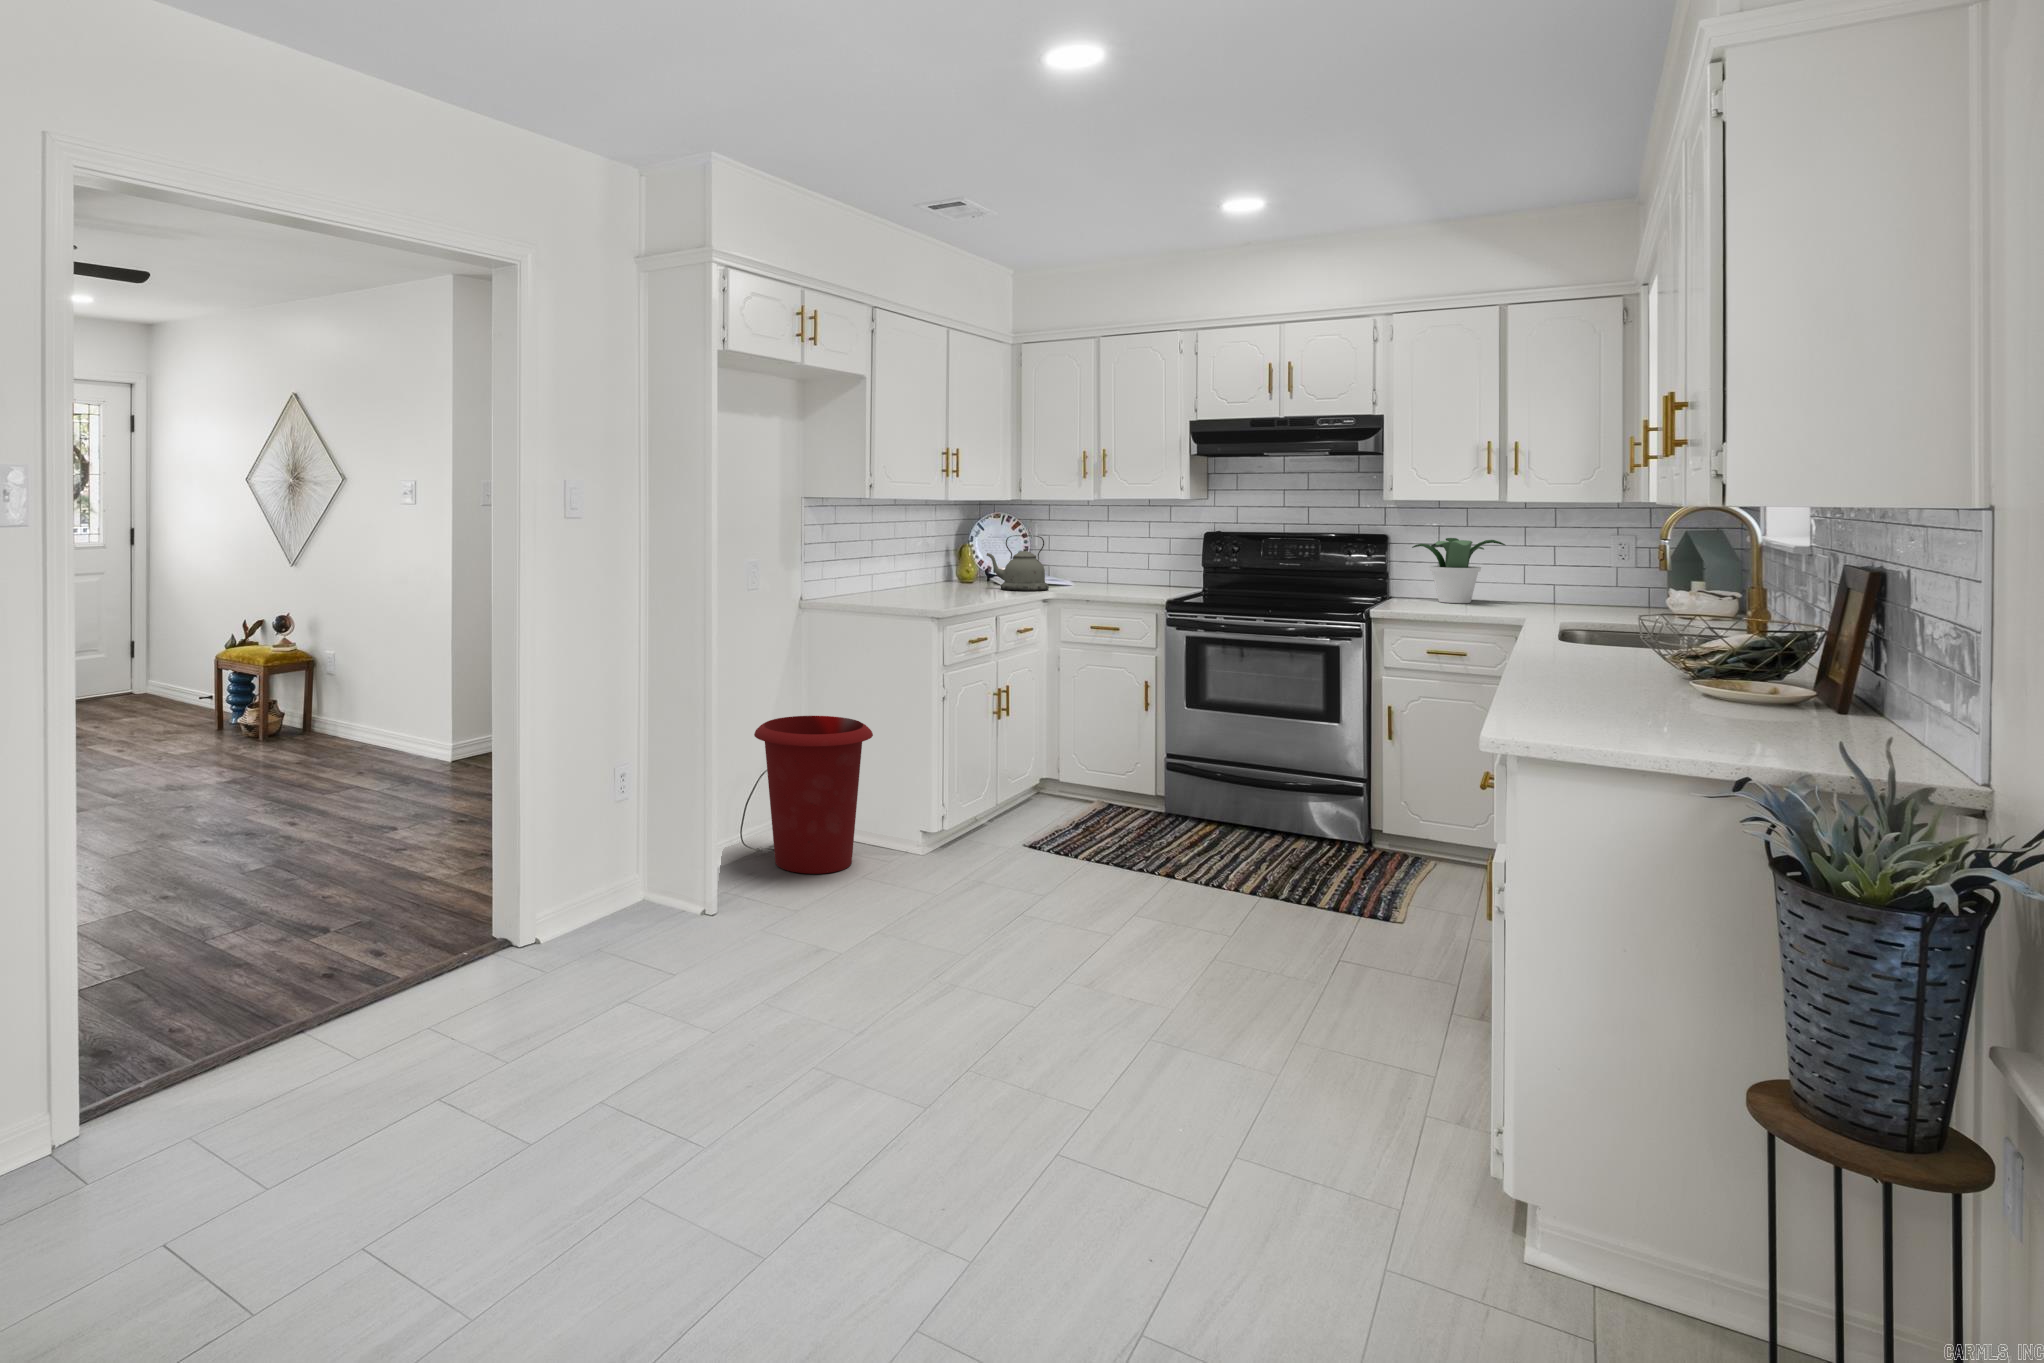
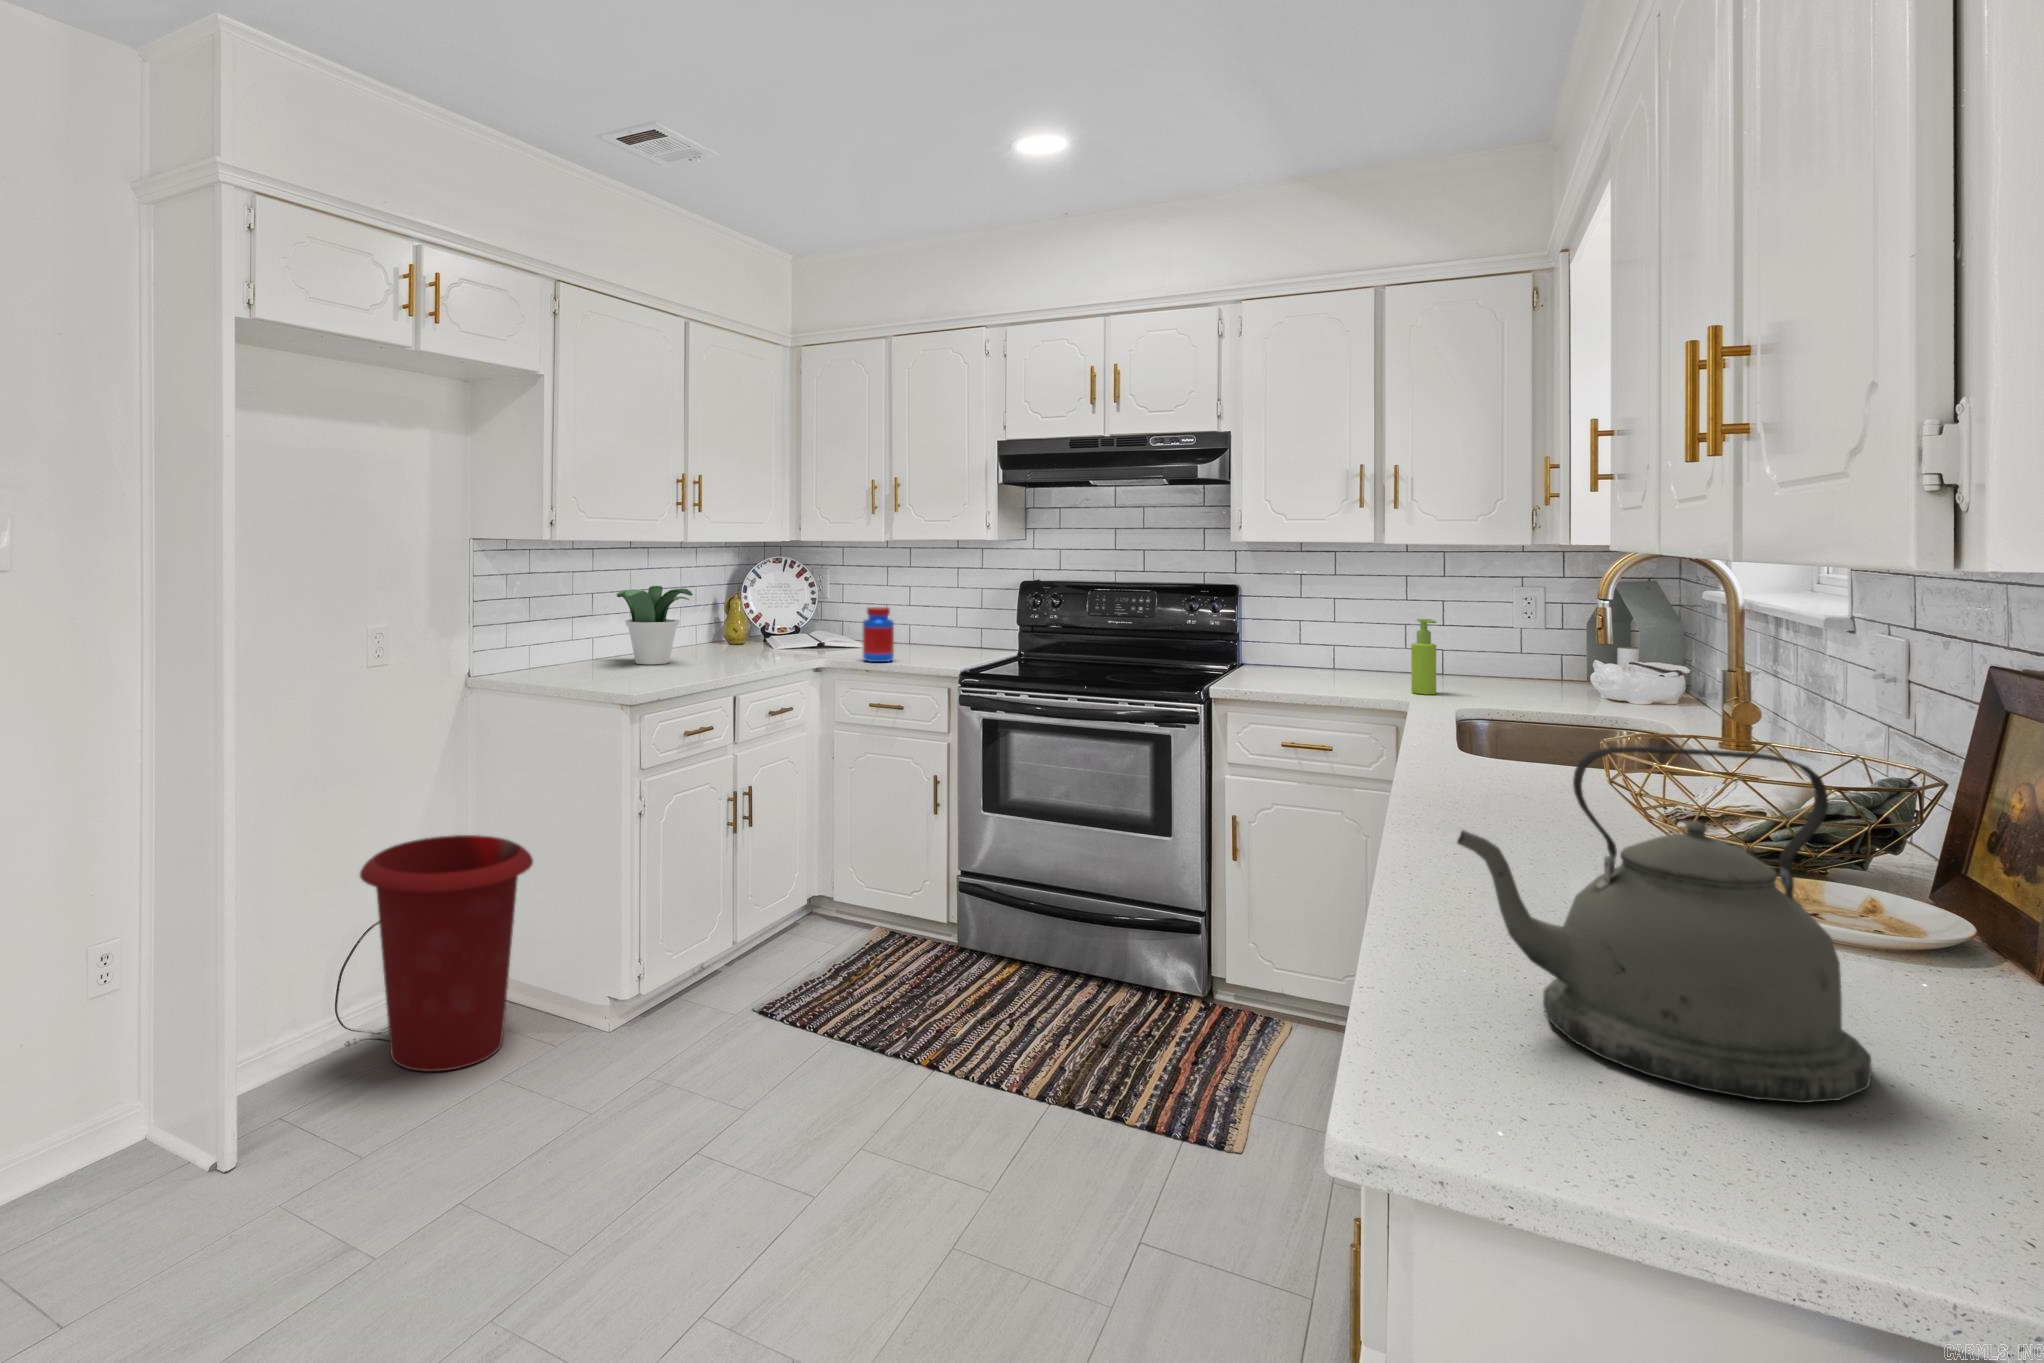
kettle: present [987,535,1049,591] -> present [1457,746,1872,1103]
potted plant: present [1412,538,1505,603] -> present [616,586,693,664]
jar: none [1083,553,1108,596] -> present [863,607,894,662]
soap dispenser: none [1529,558,1549,614] -> present [1411,619,1436,694]

